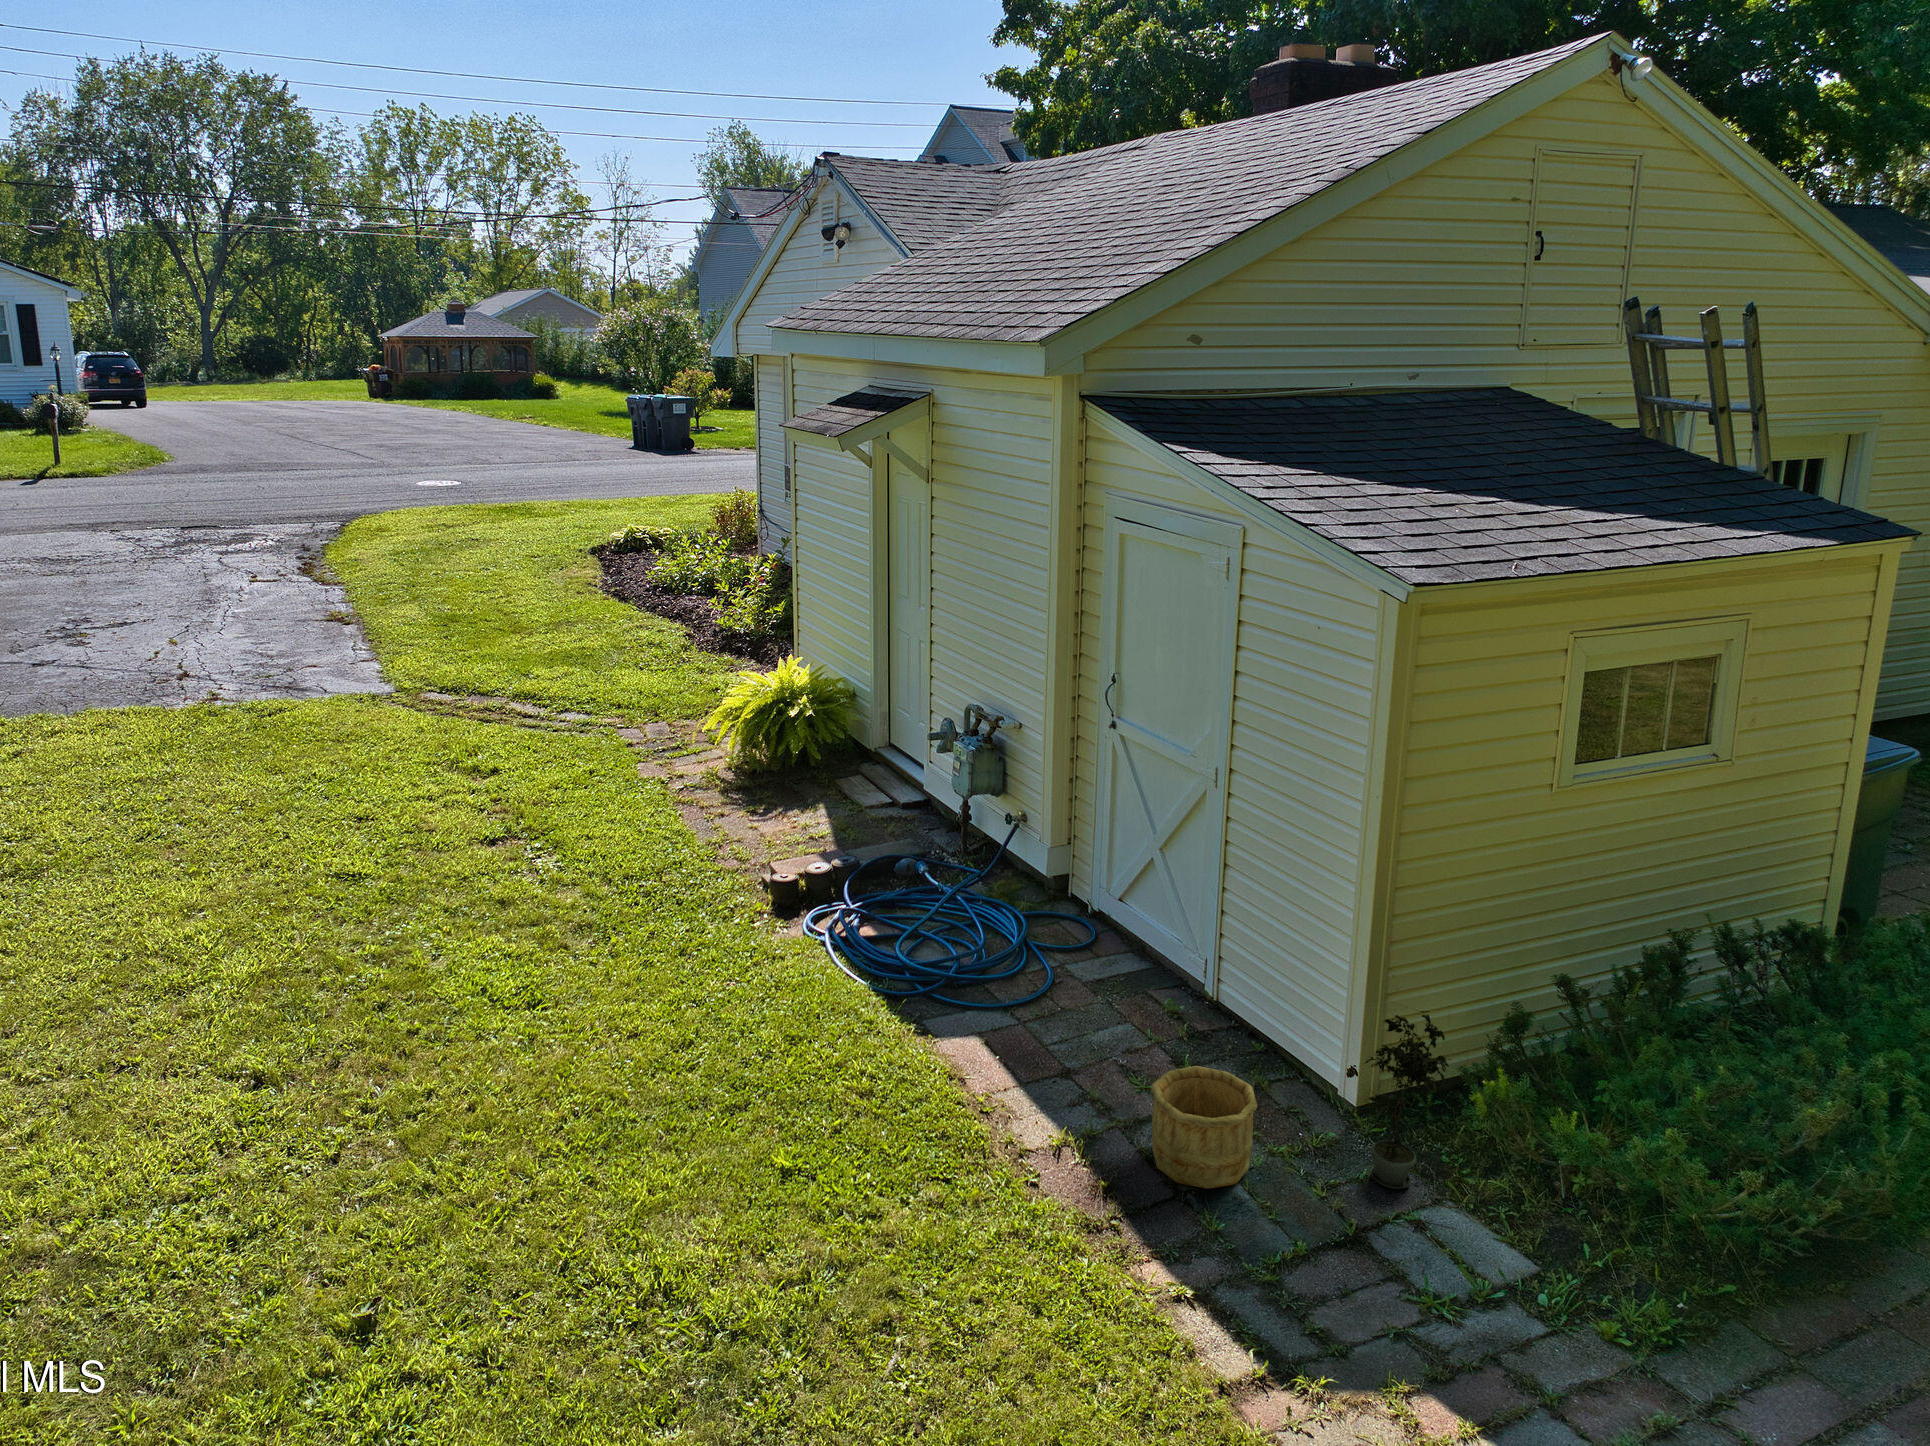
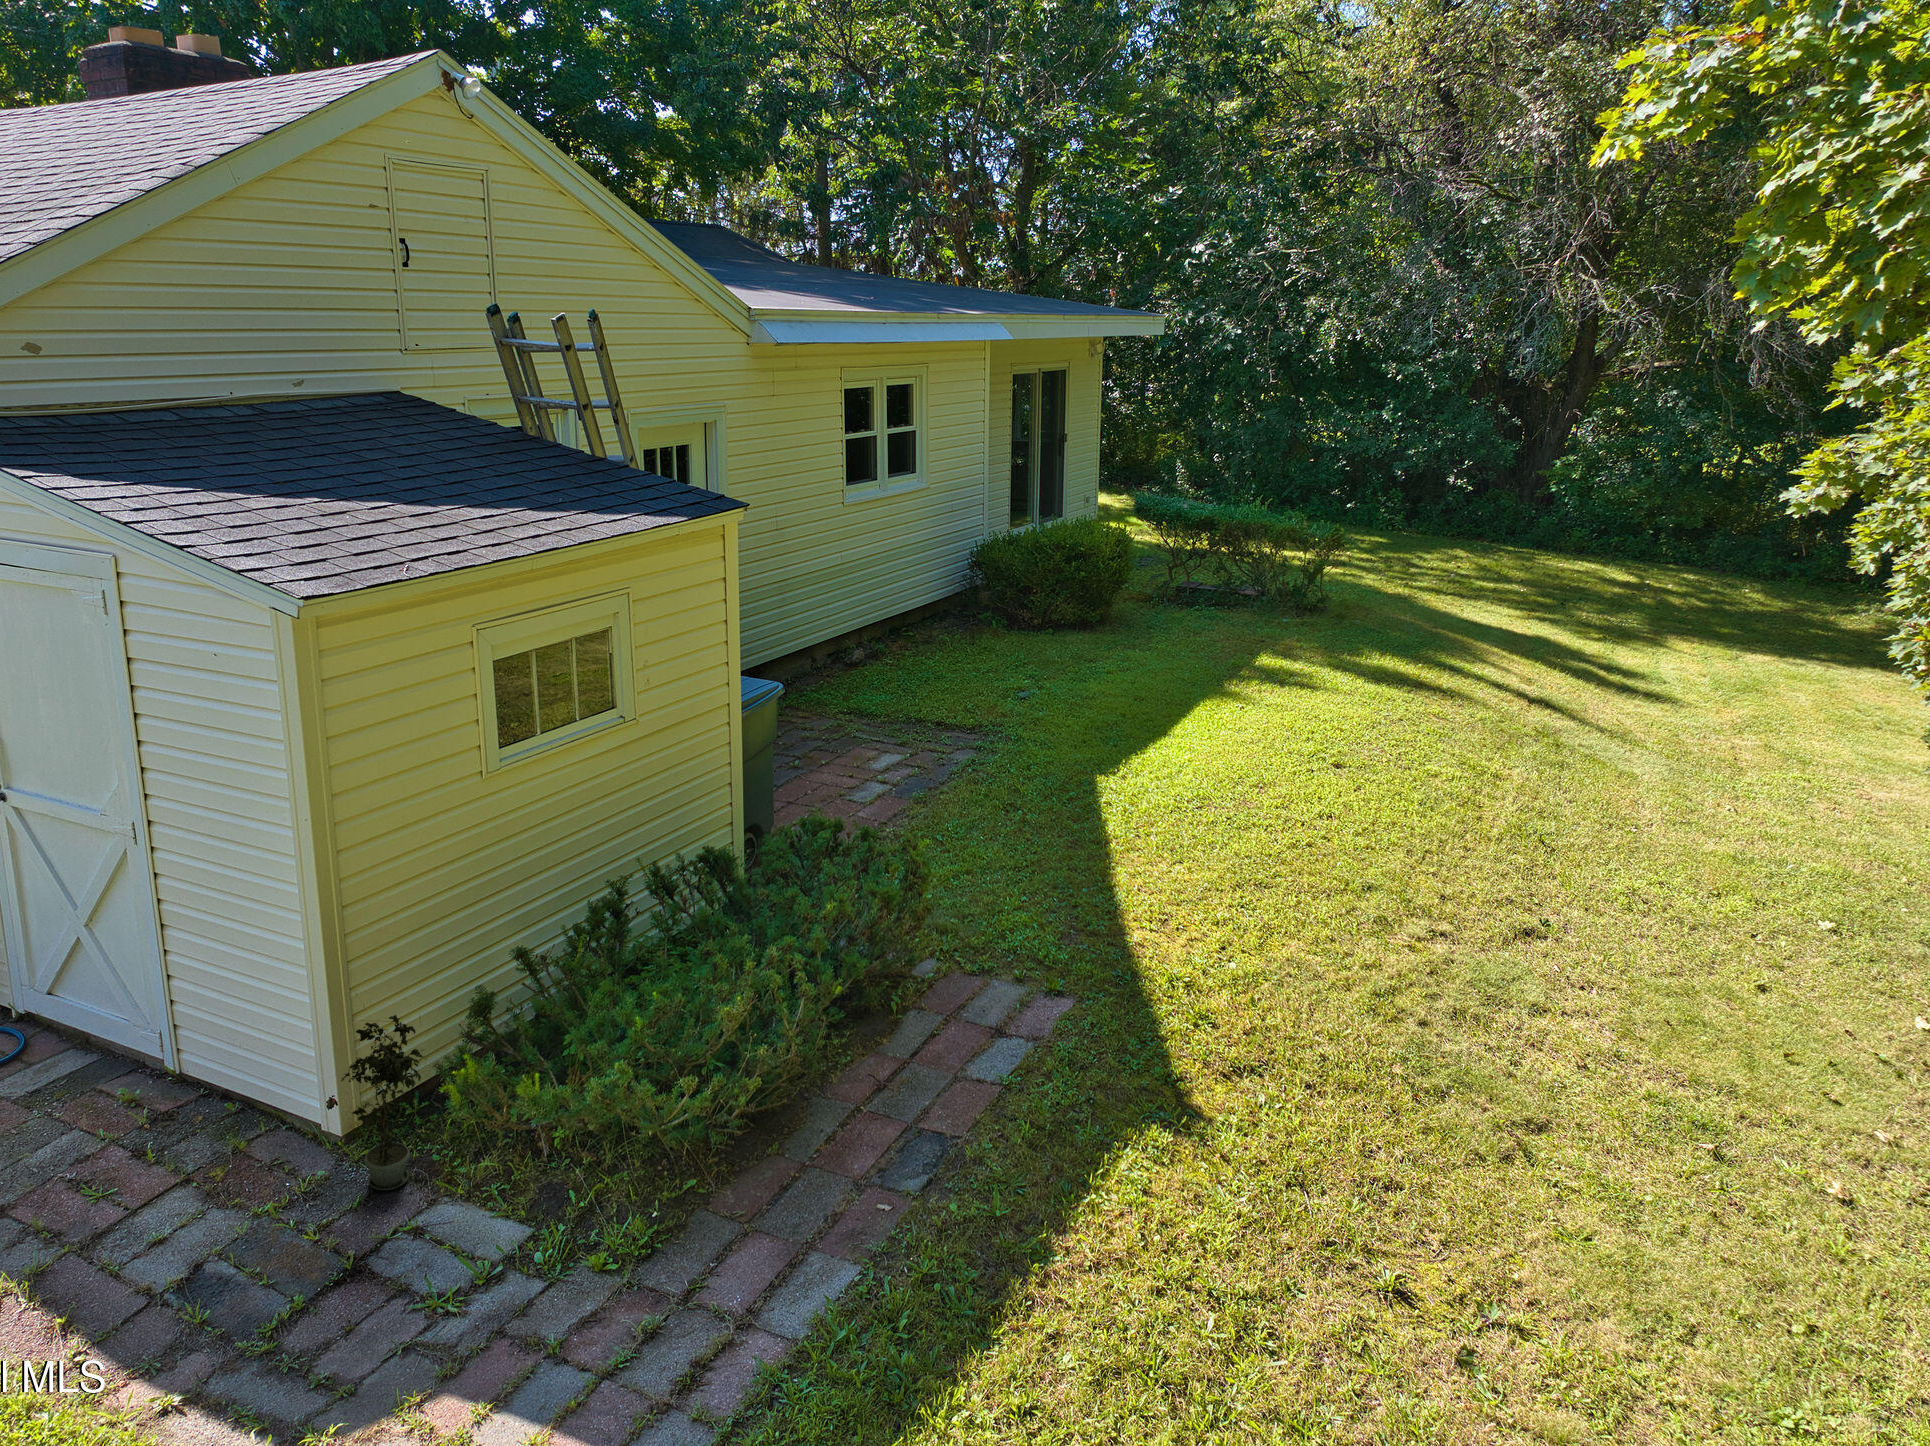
wooden bucket: present [1151,1066,1257,1189] -> none [104,1138,237,1279]

